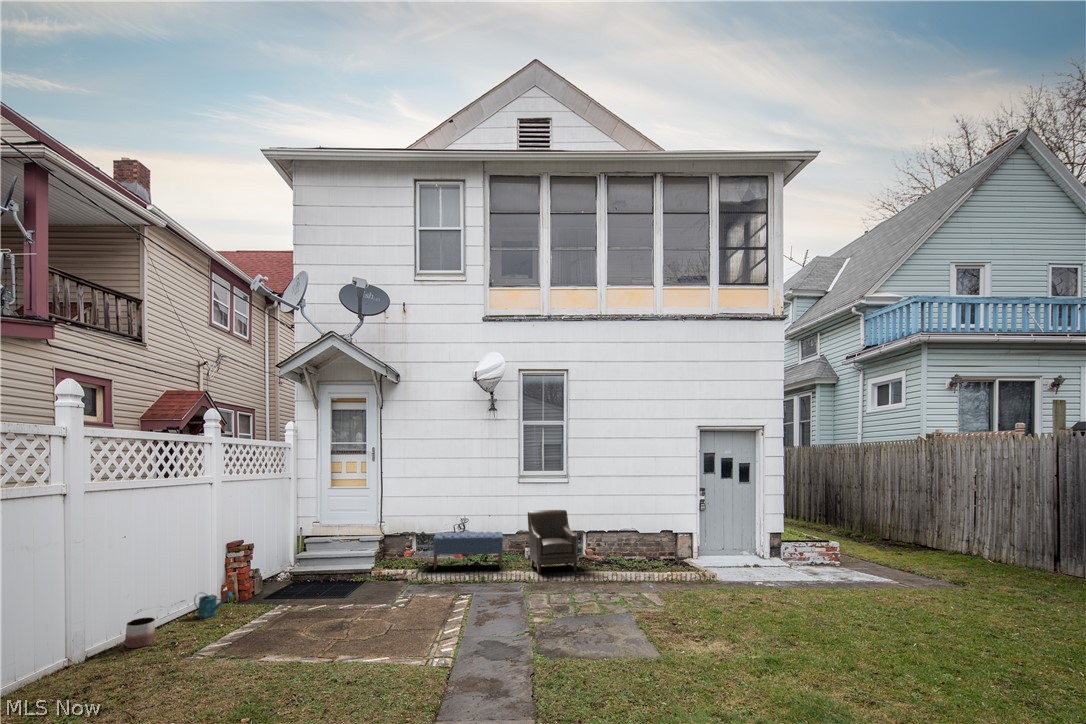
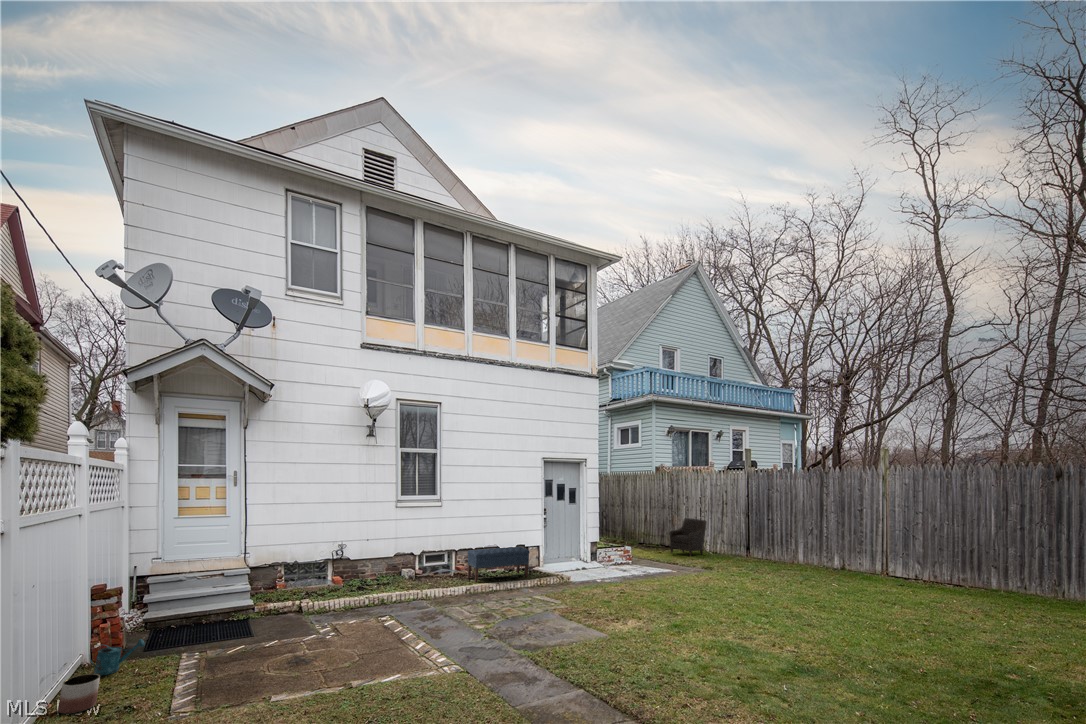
chair: present [528,510,578,574] -> present [669,518,707,556]
bench: present [433,532,503,570] -> present [468,547,529,582]

